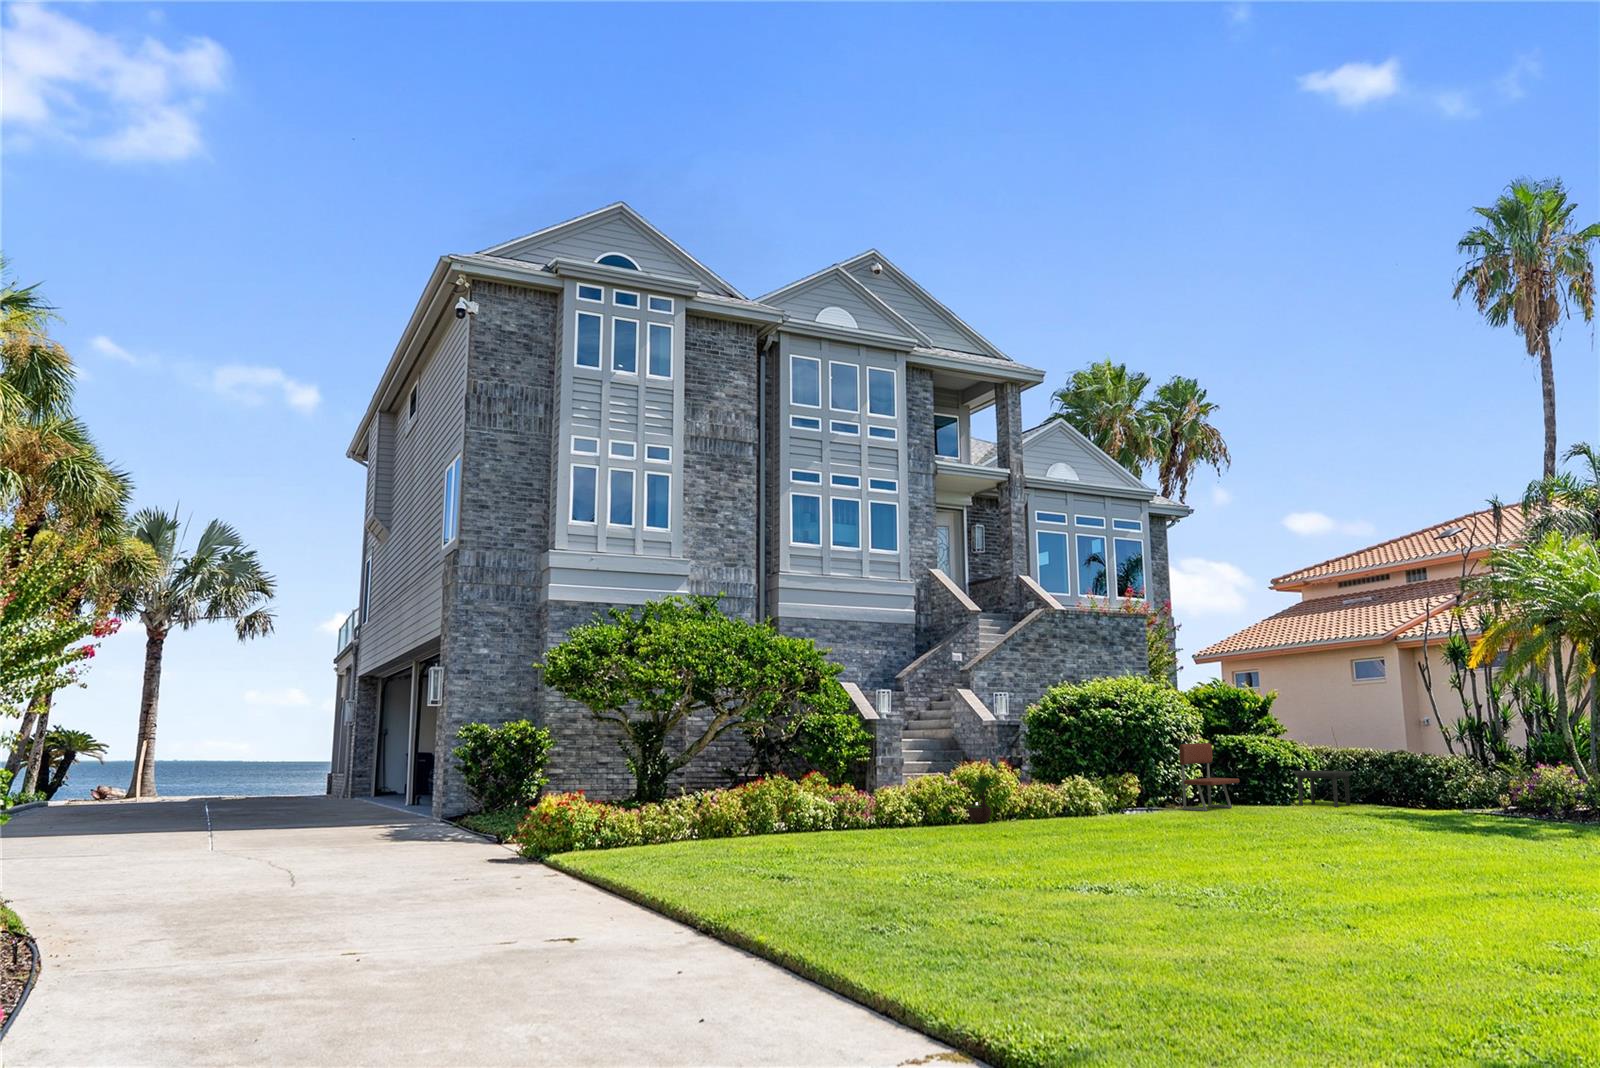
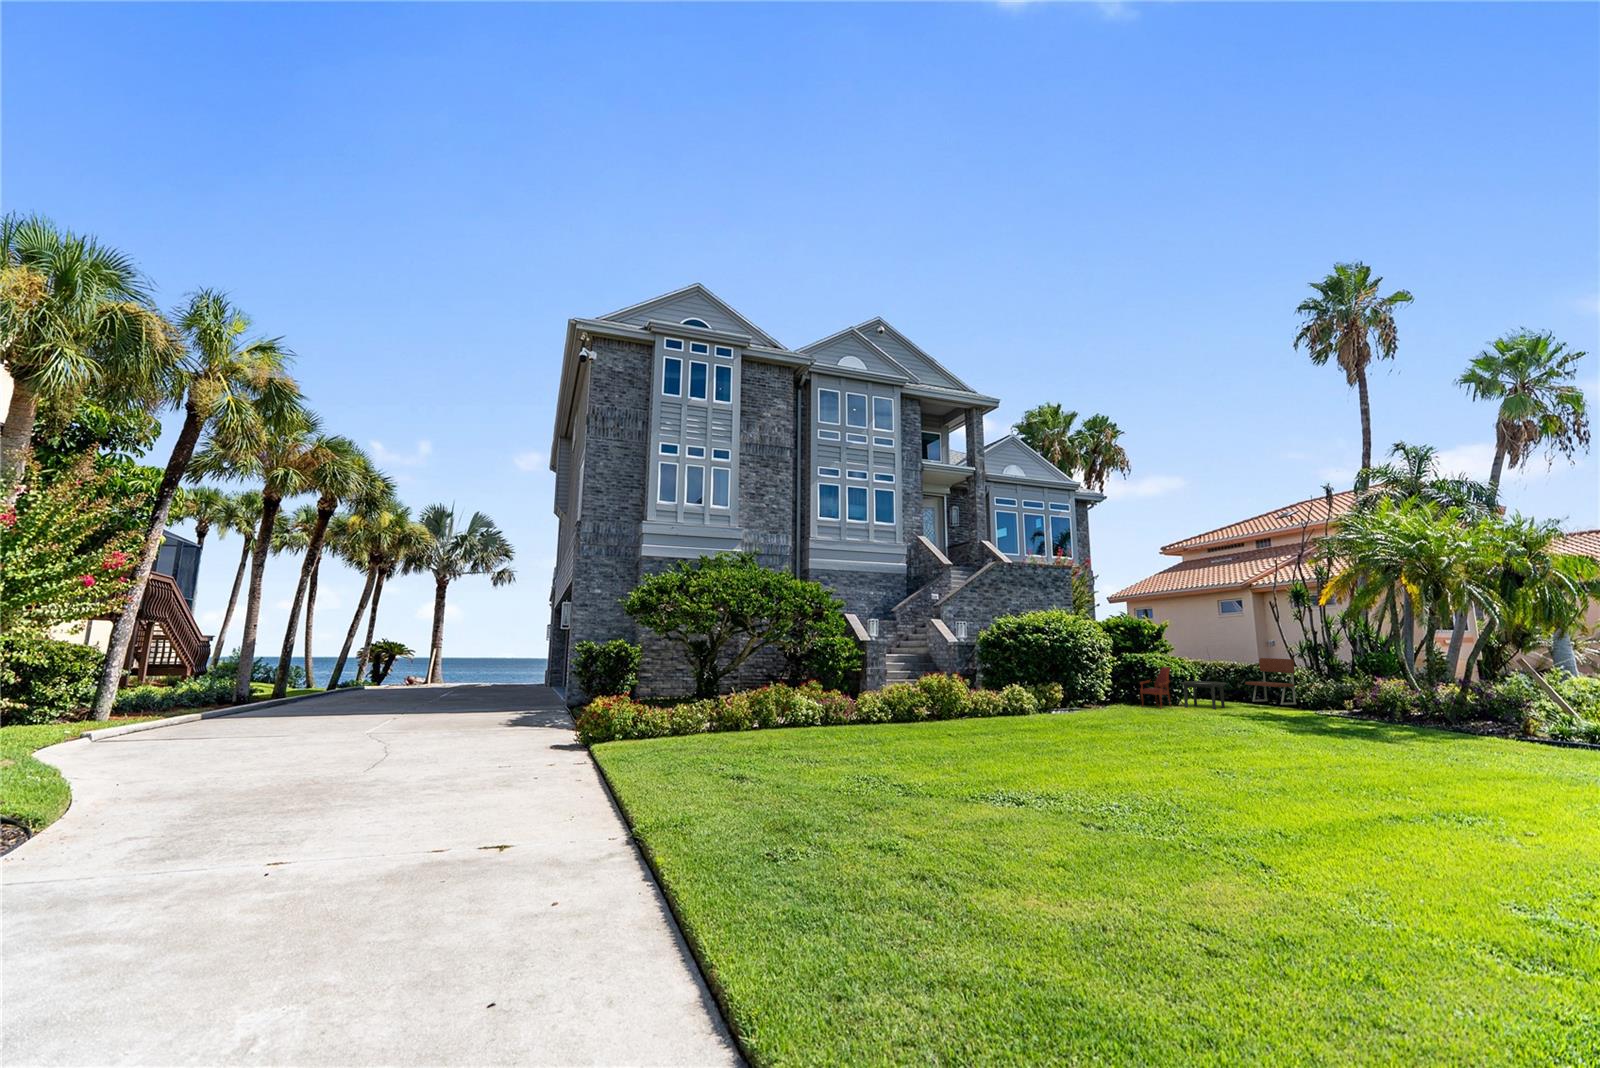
bench: present [1179,743,1240,811] -> present [1245,658,1297,705]
armchair: none [1241,751,1282,808] -> present [1140,667,1171,707]
potted tree: present [968,773,994,823] -> none [929,679,951,719]

